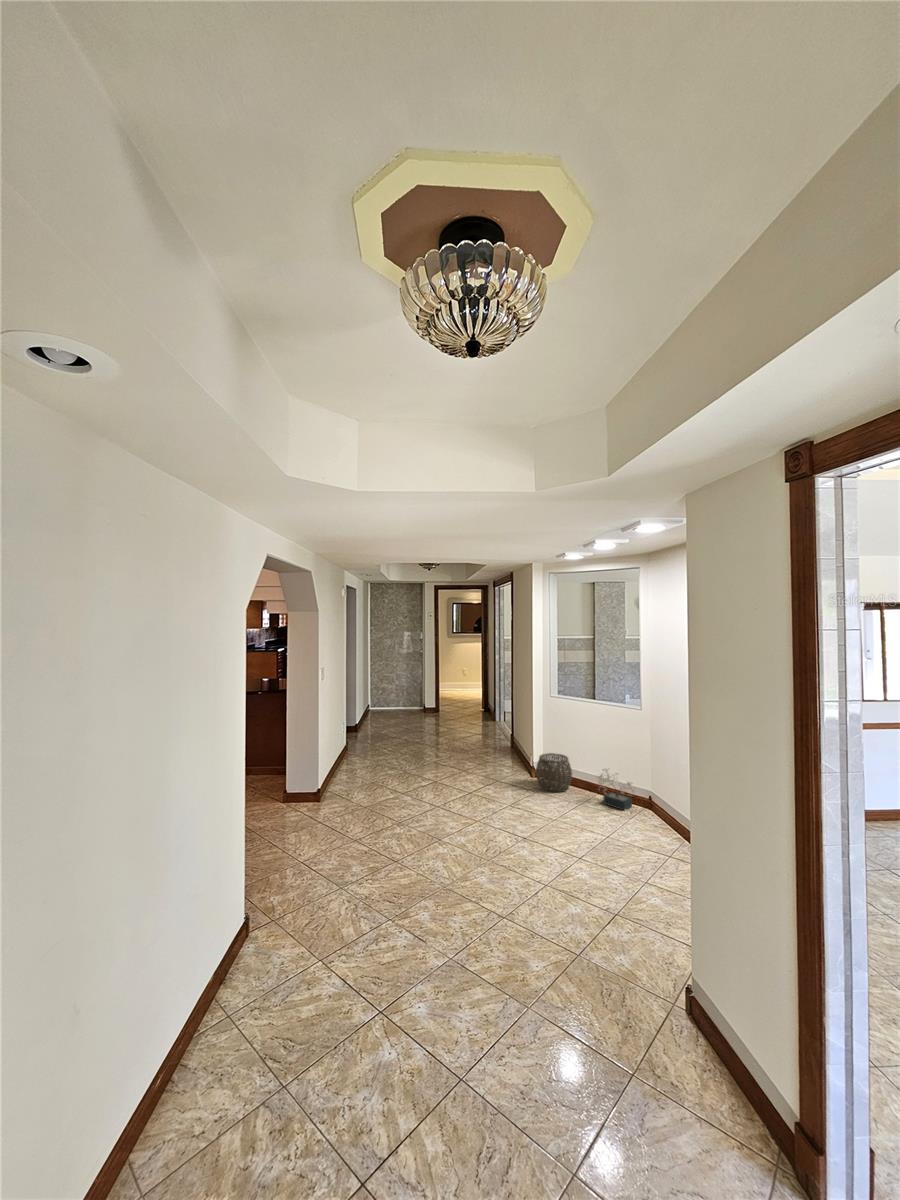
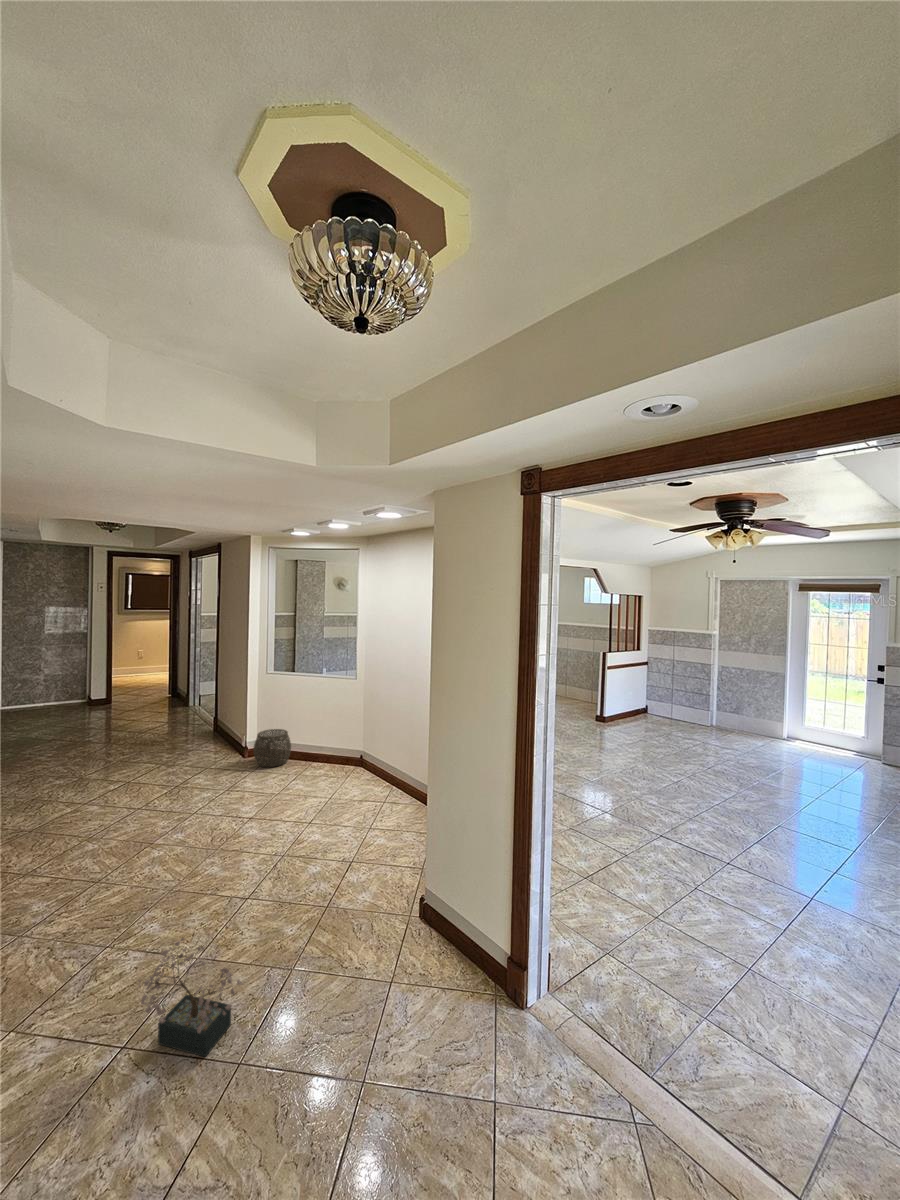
decorative plant: present [598,769,633,810] -> present [138,938,243,1057]

